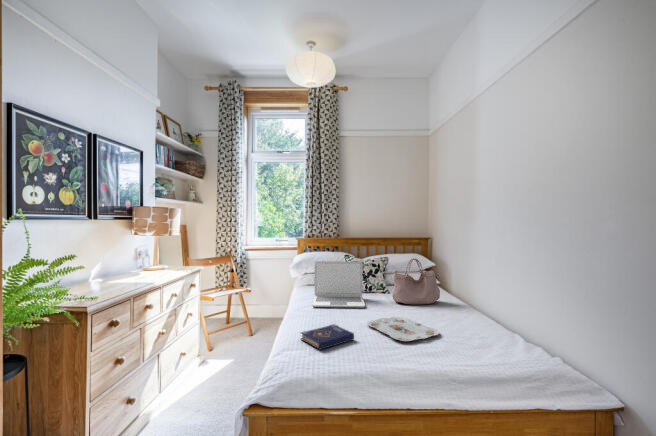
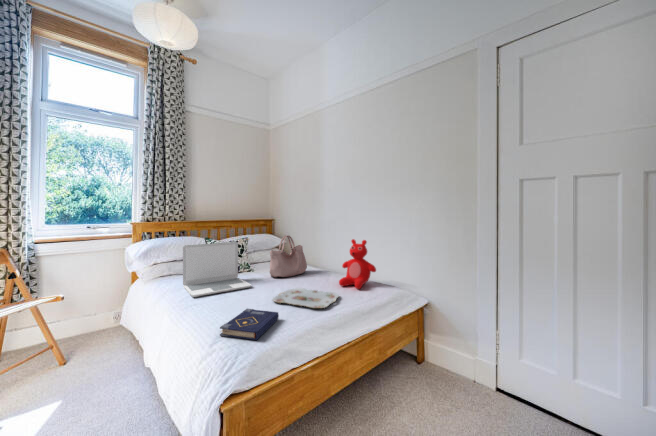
teddy bear: none [456,270,507,334] -> present [339,239,376,289]

